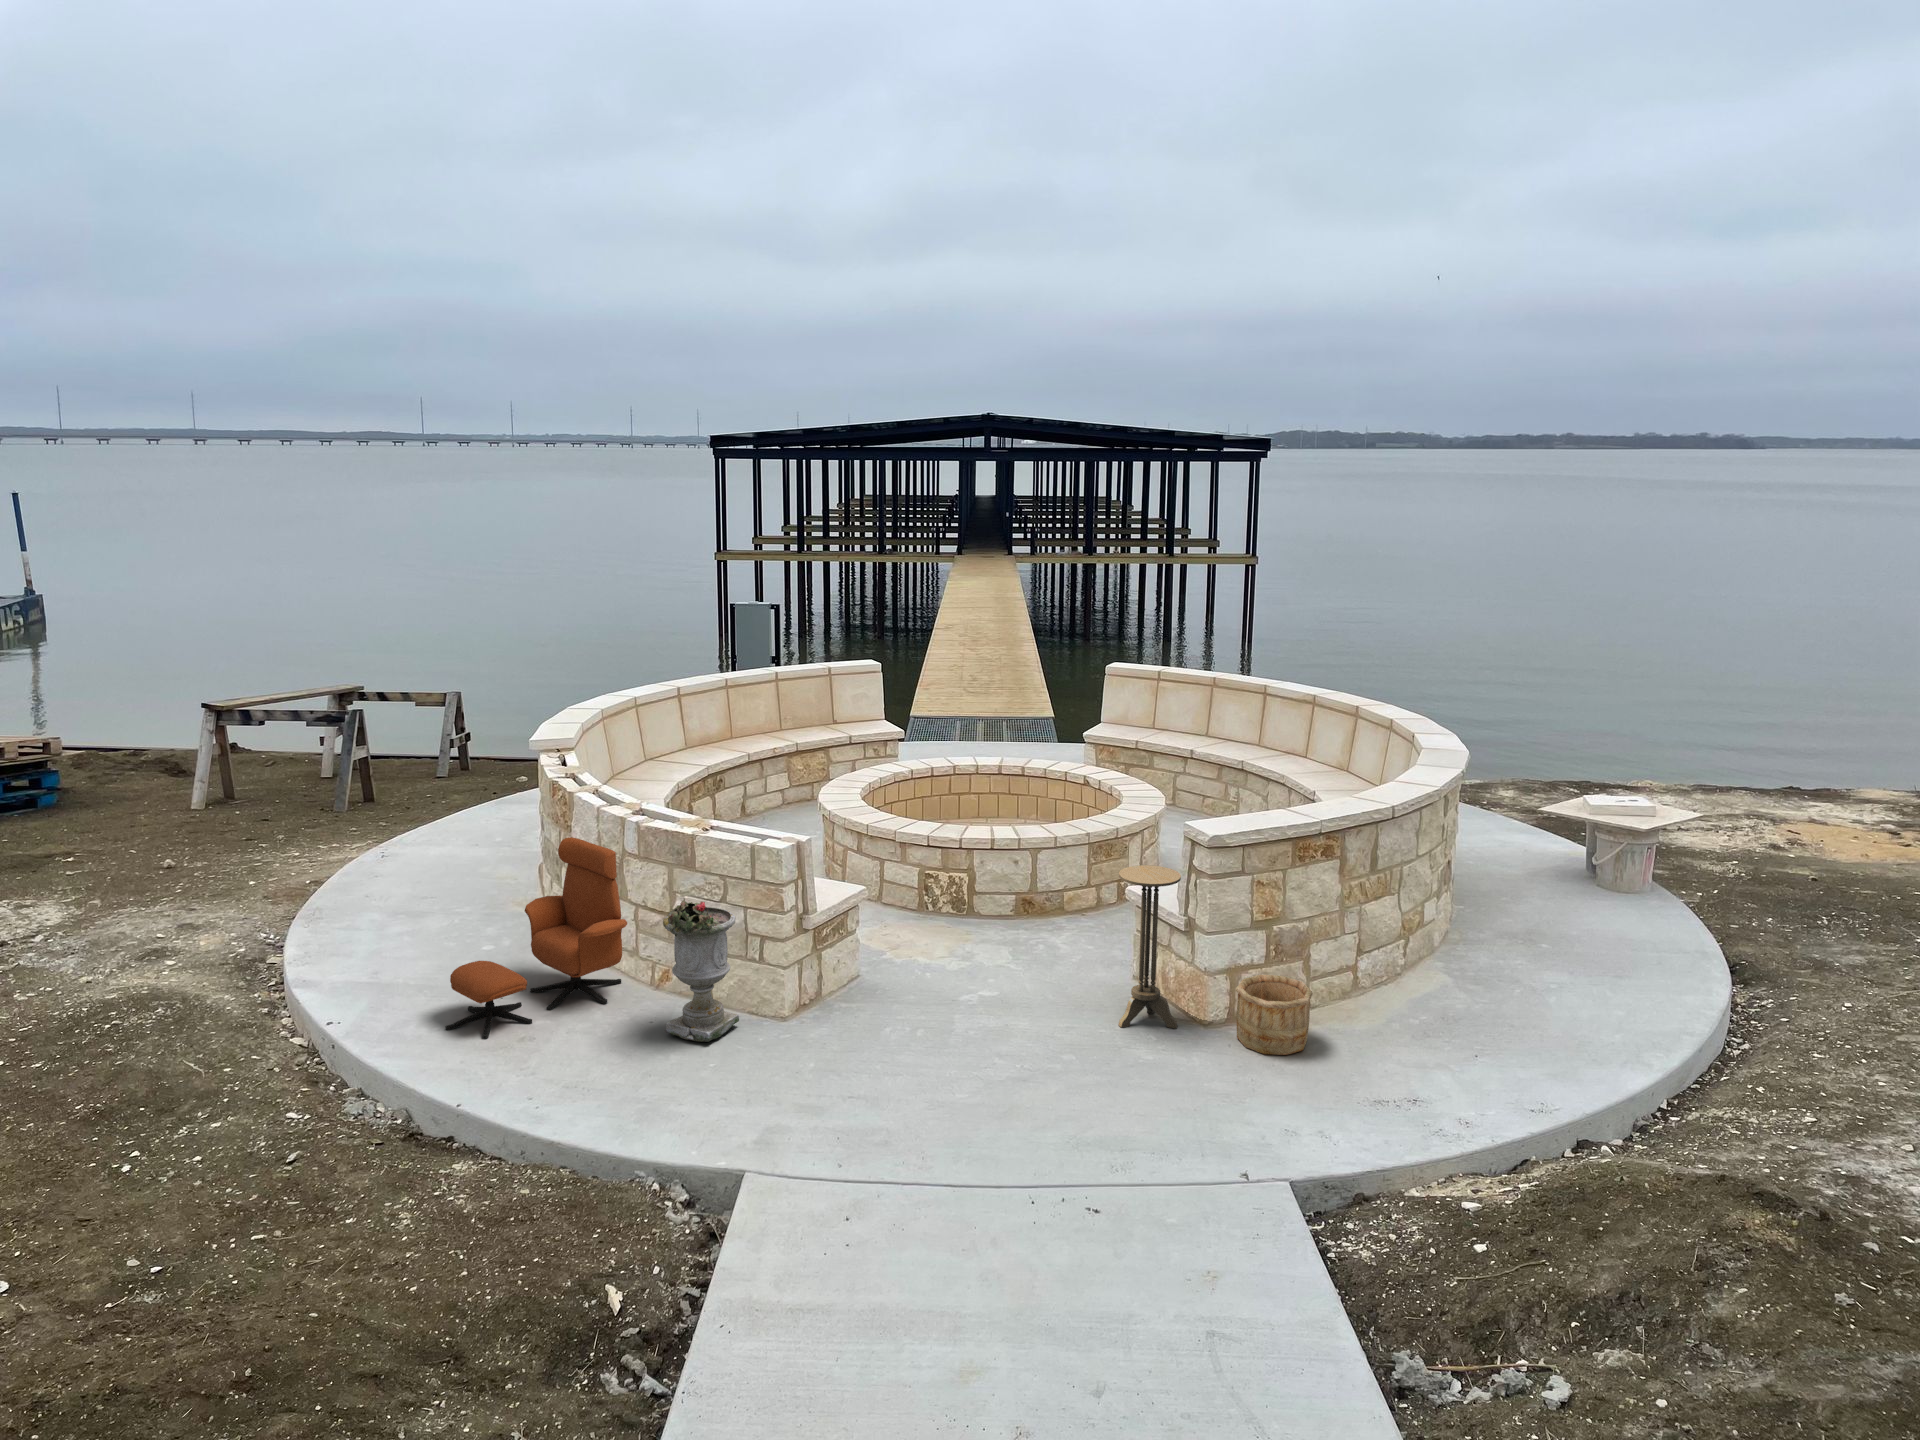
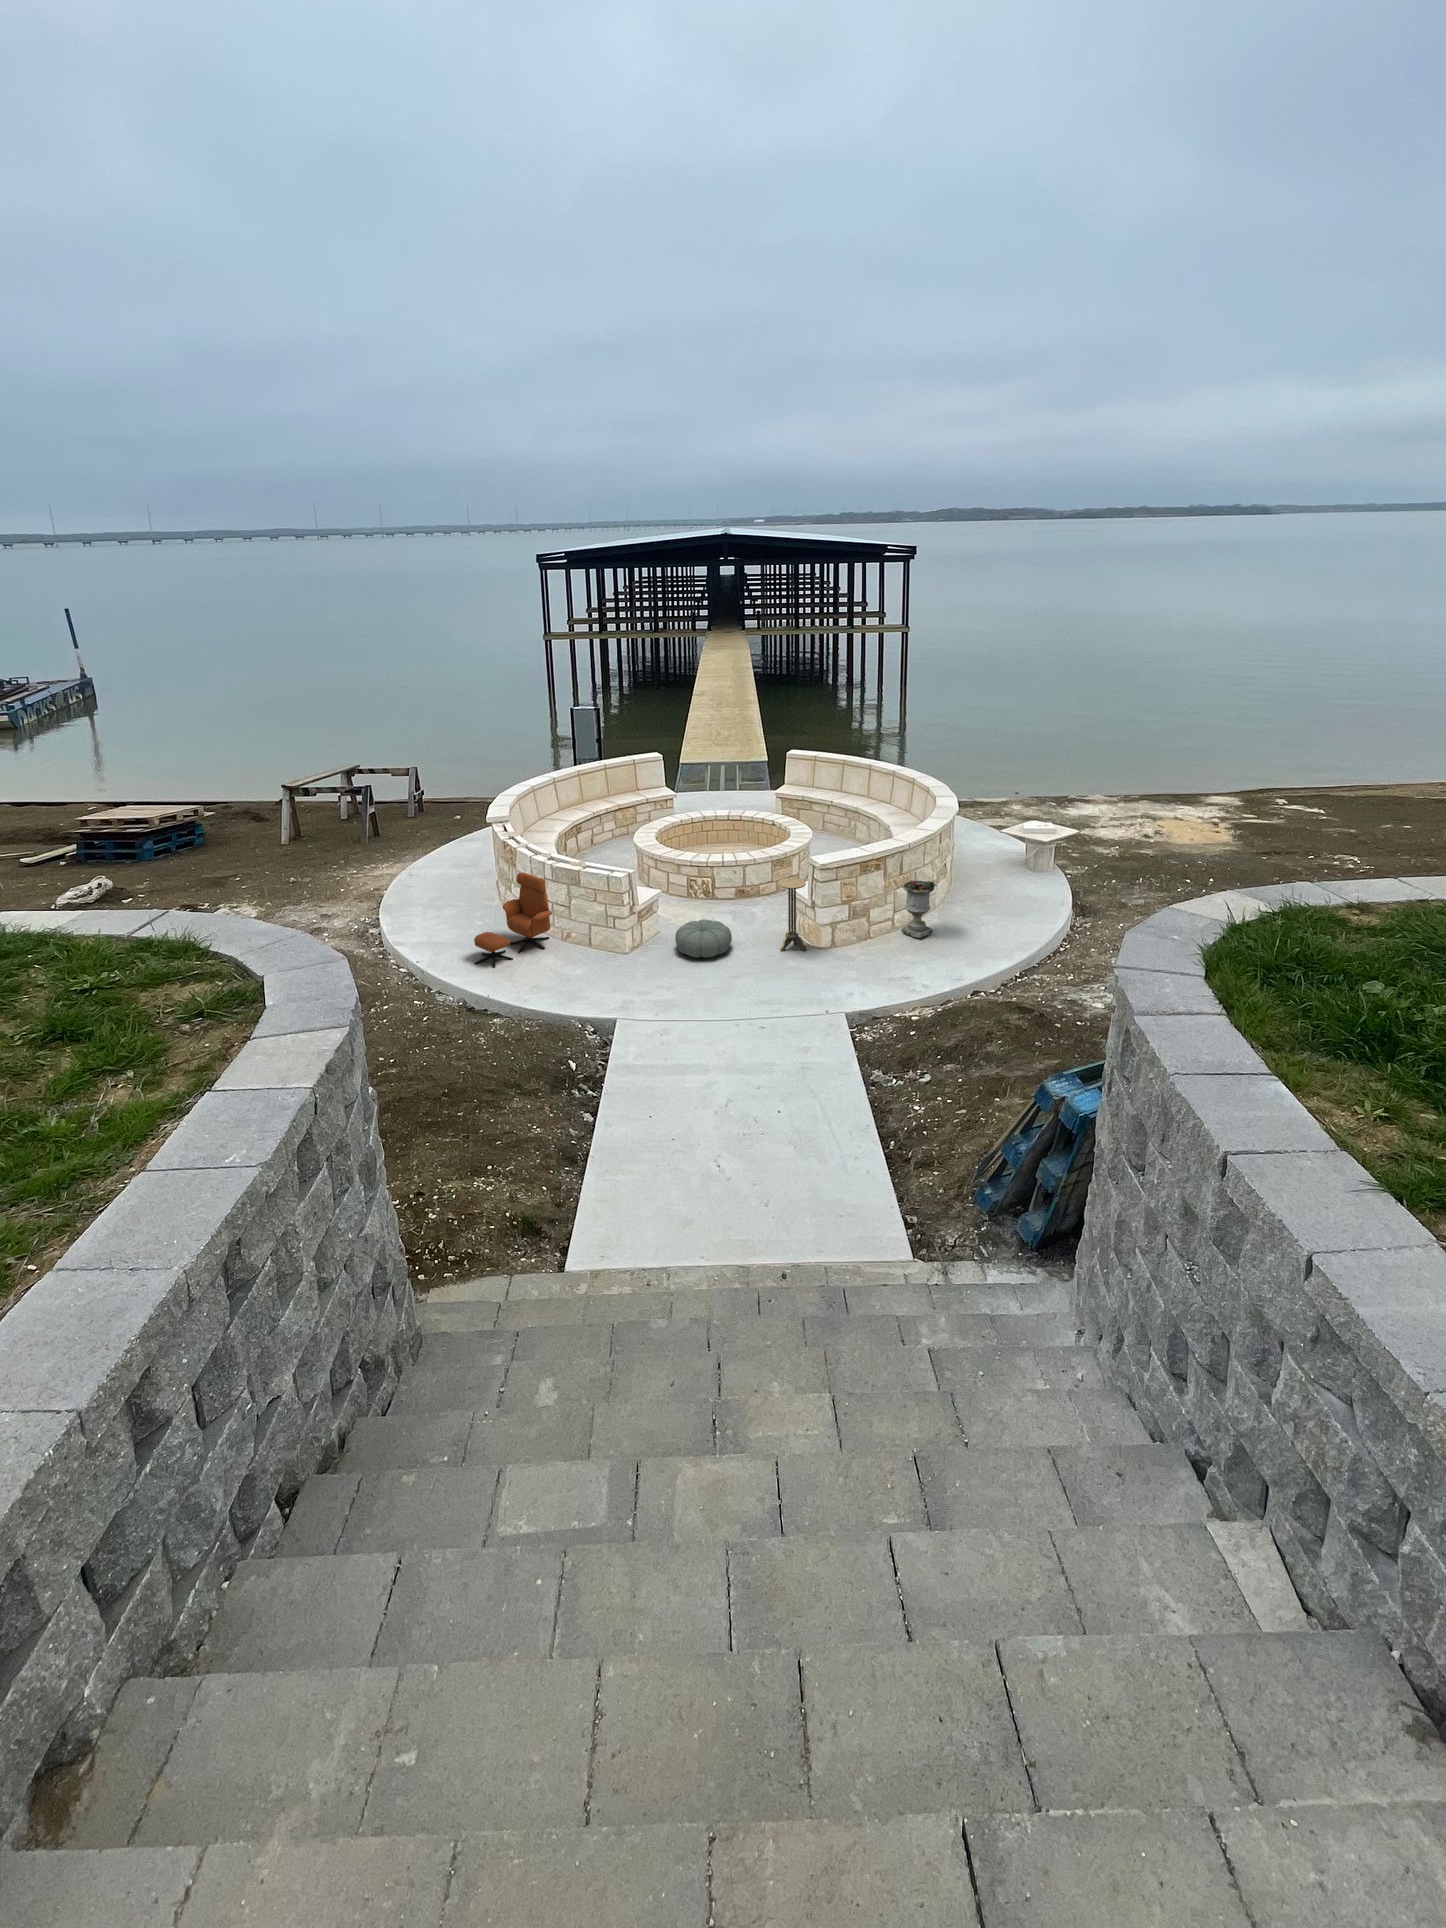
planter: present [663,898,739,1042] -> present [901,880,936,938]
pouf: none [890,952,1013,1035] -> present [675,919,732,958]
wooden bucket: present [1236,975,1313,1055] -> none [831,925,865,961]

